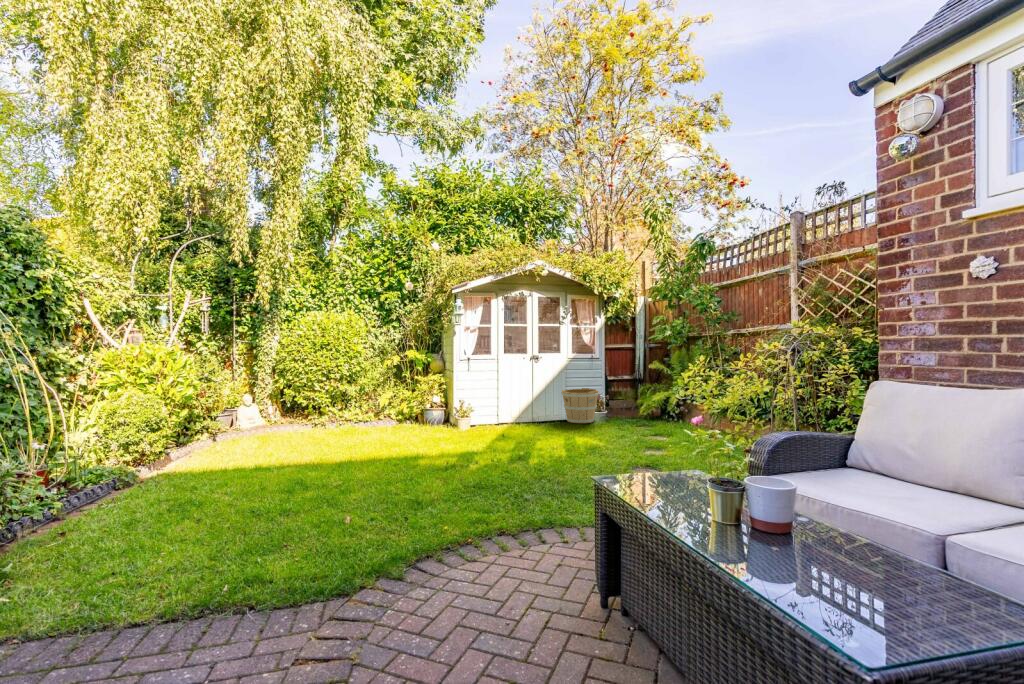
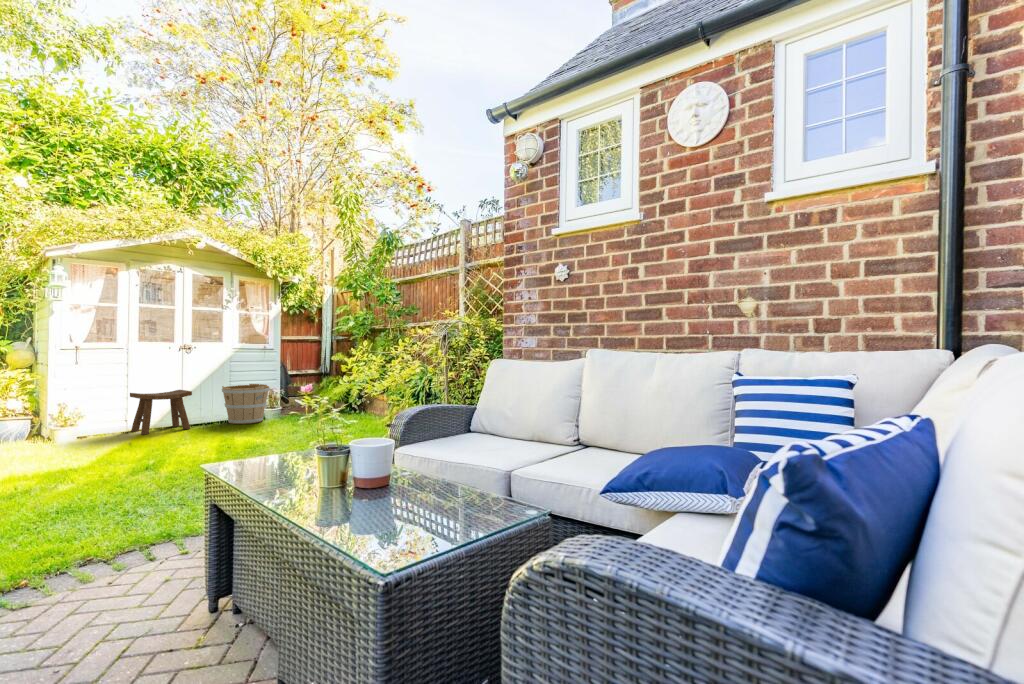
stool: none [500,392,541,427] -> present [130,390,192,434]

